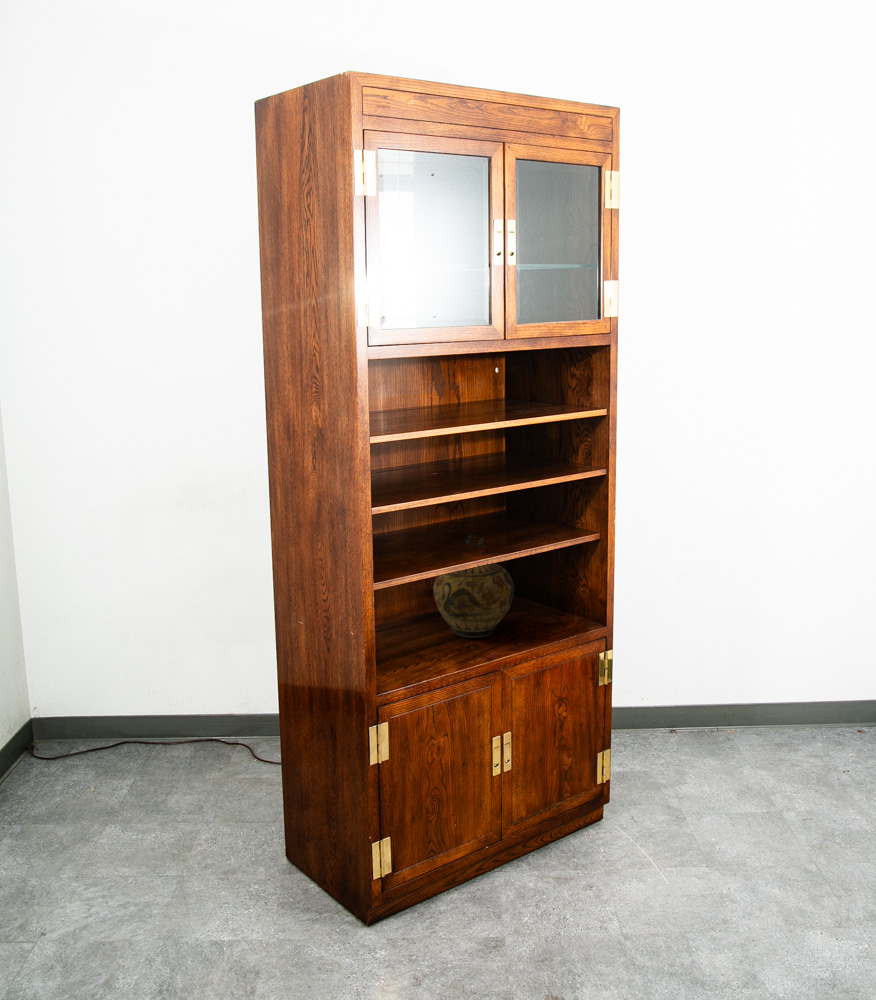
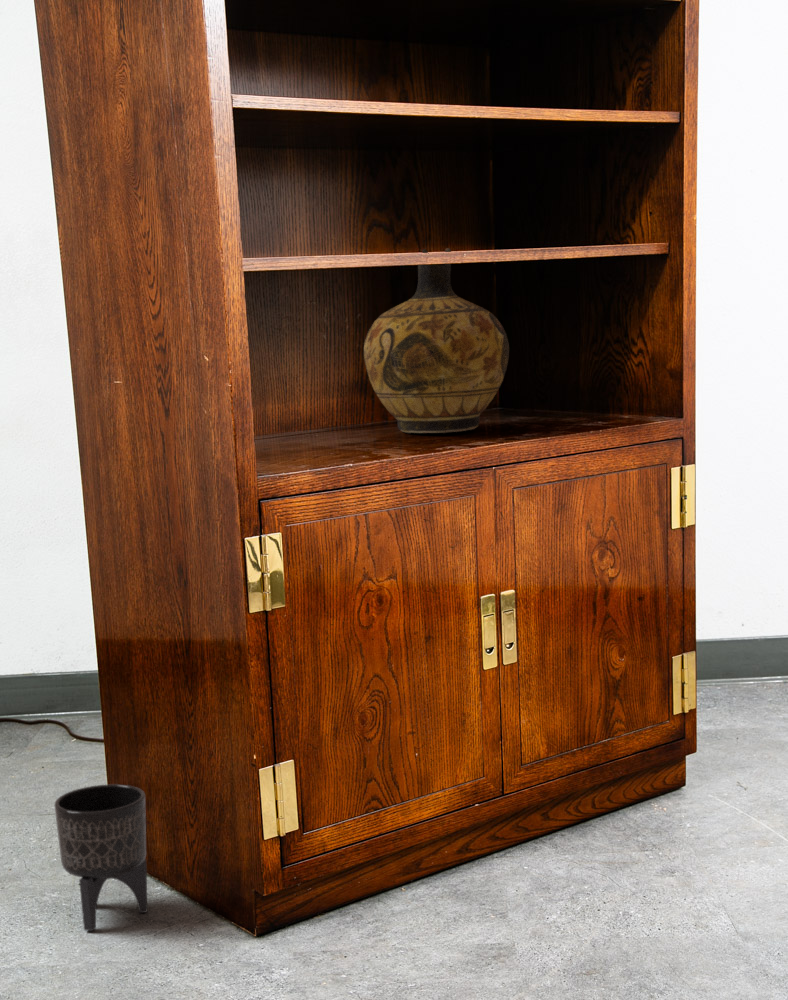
planter: none [262,835,310,918] -> present [55,784,147,931]

